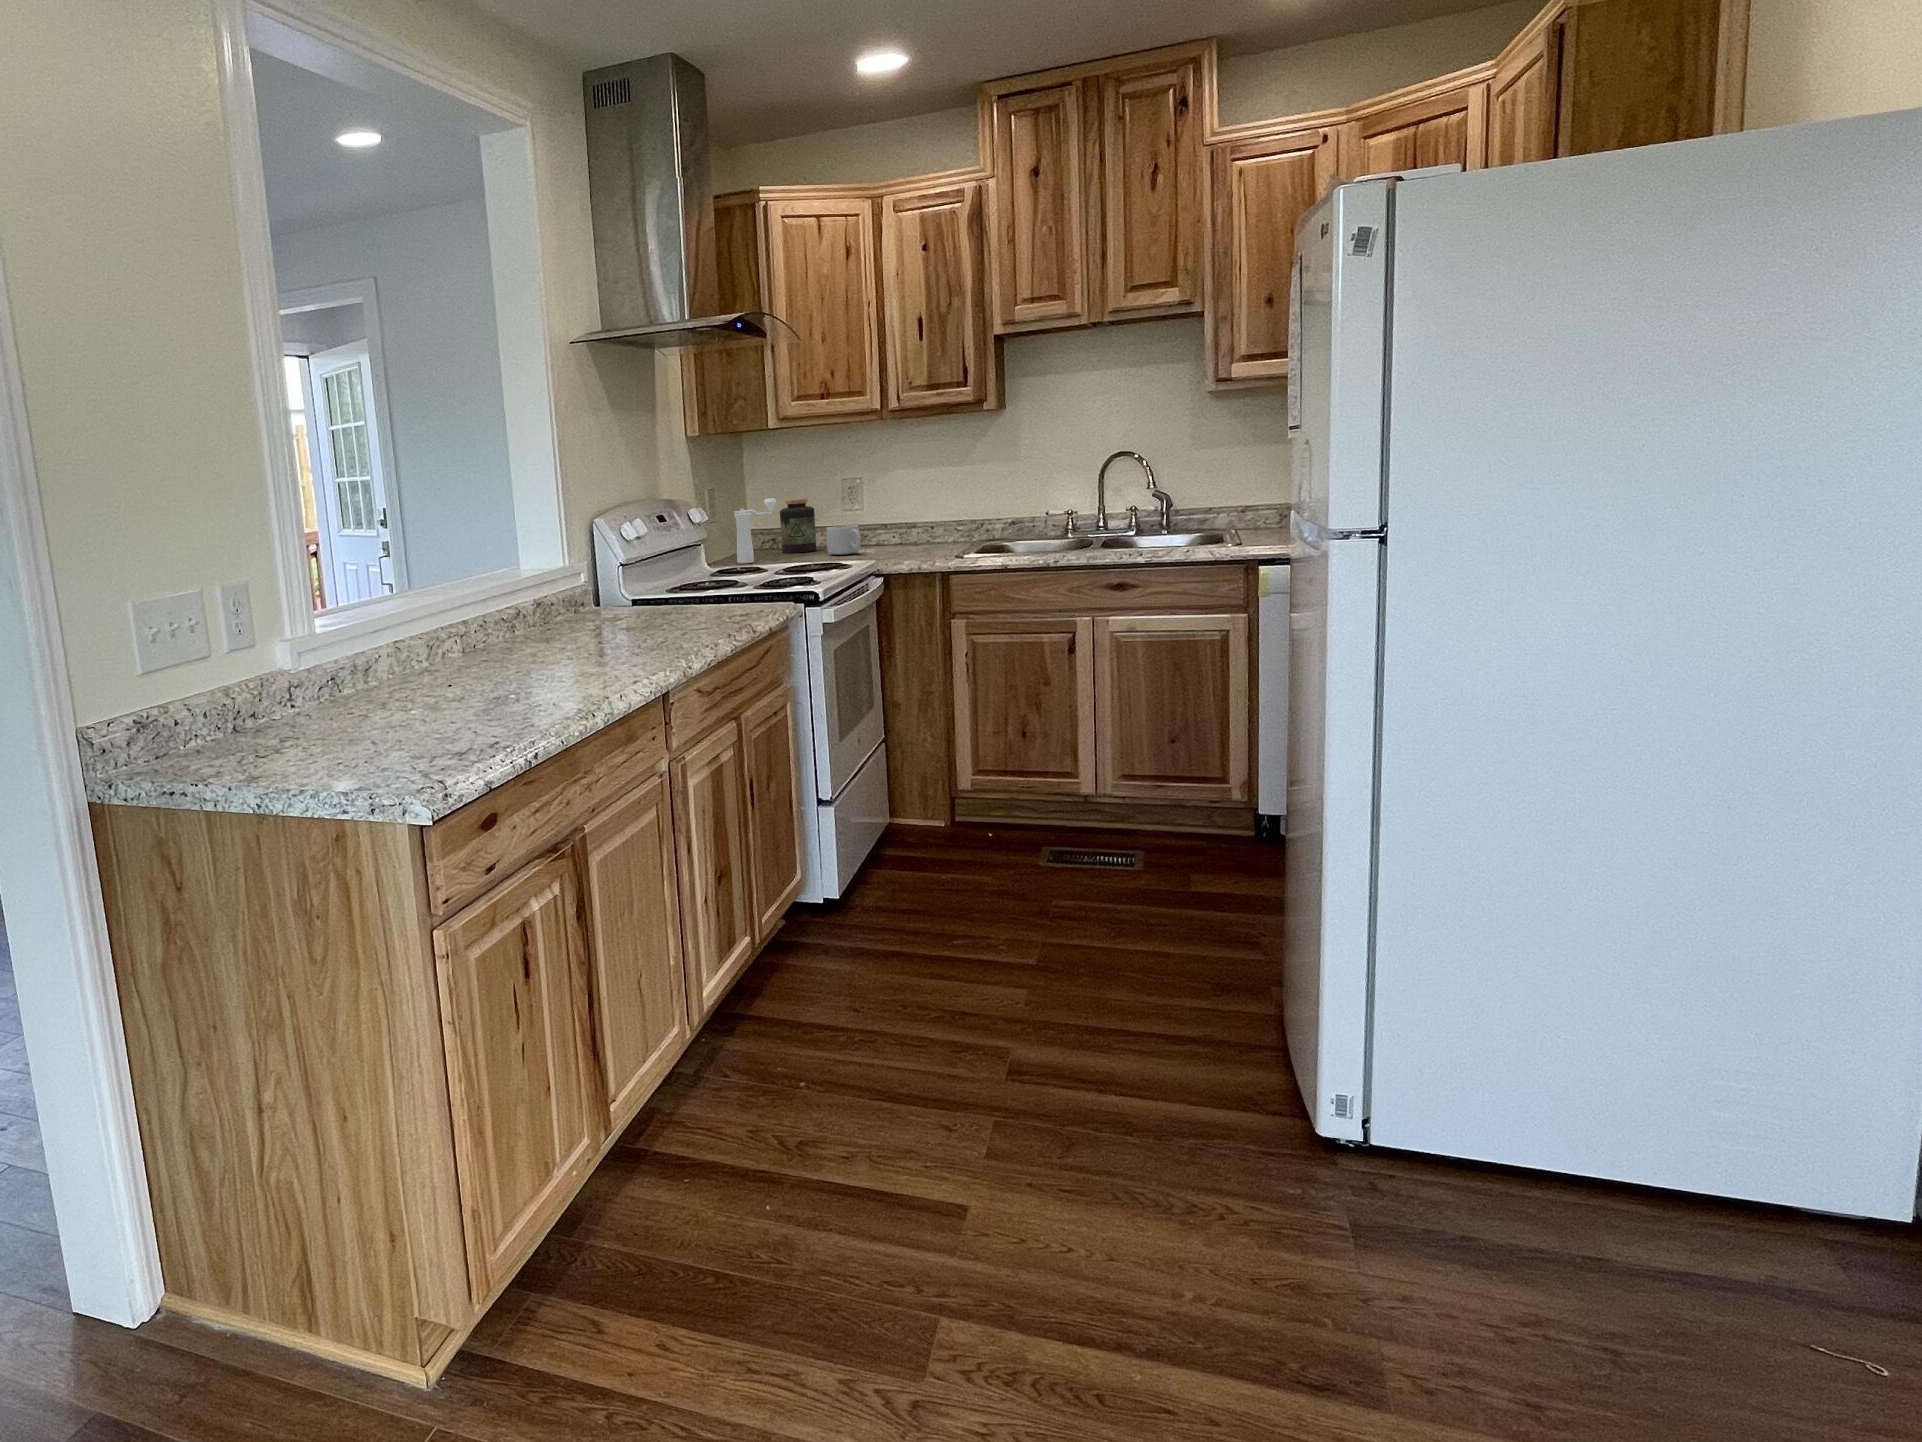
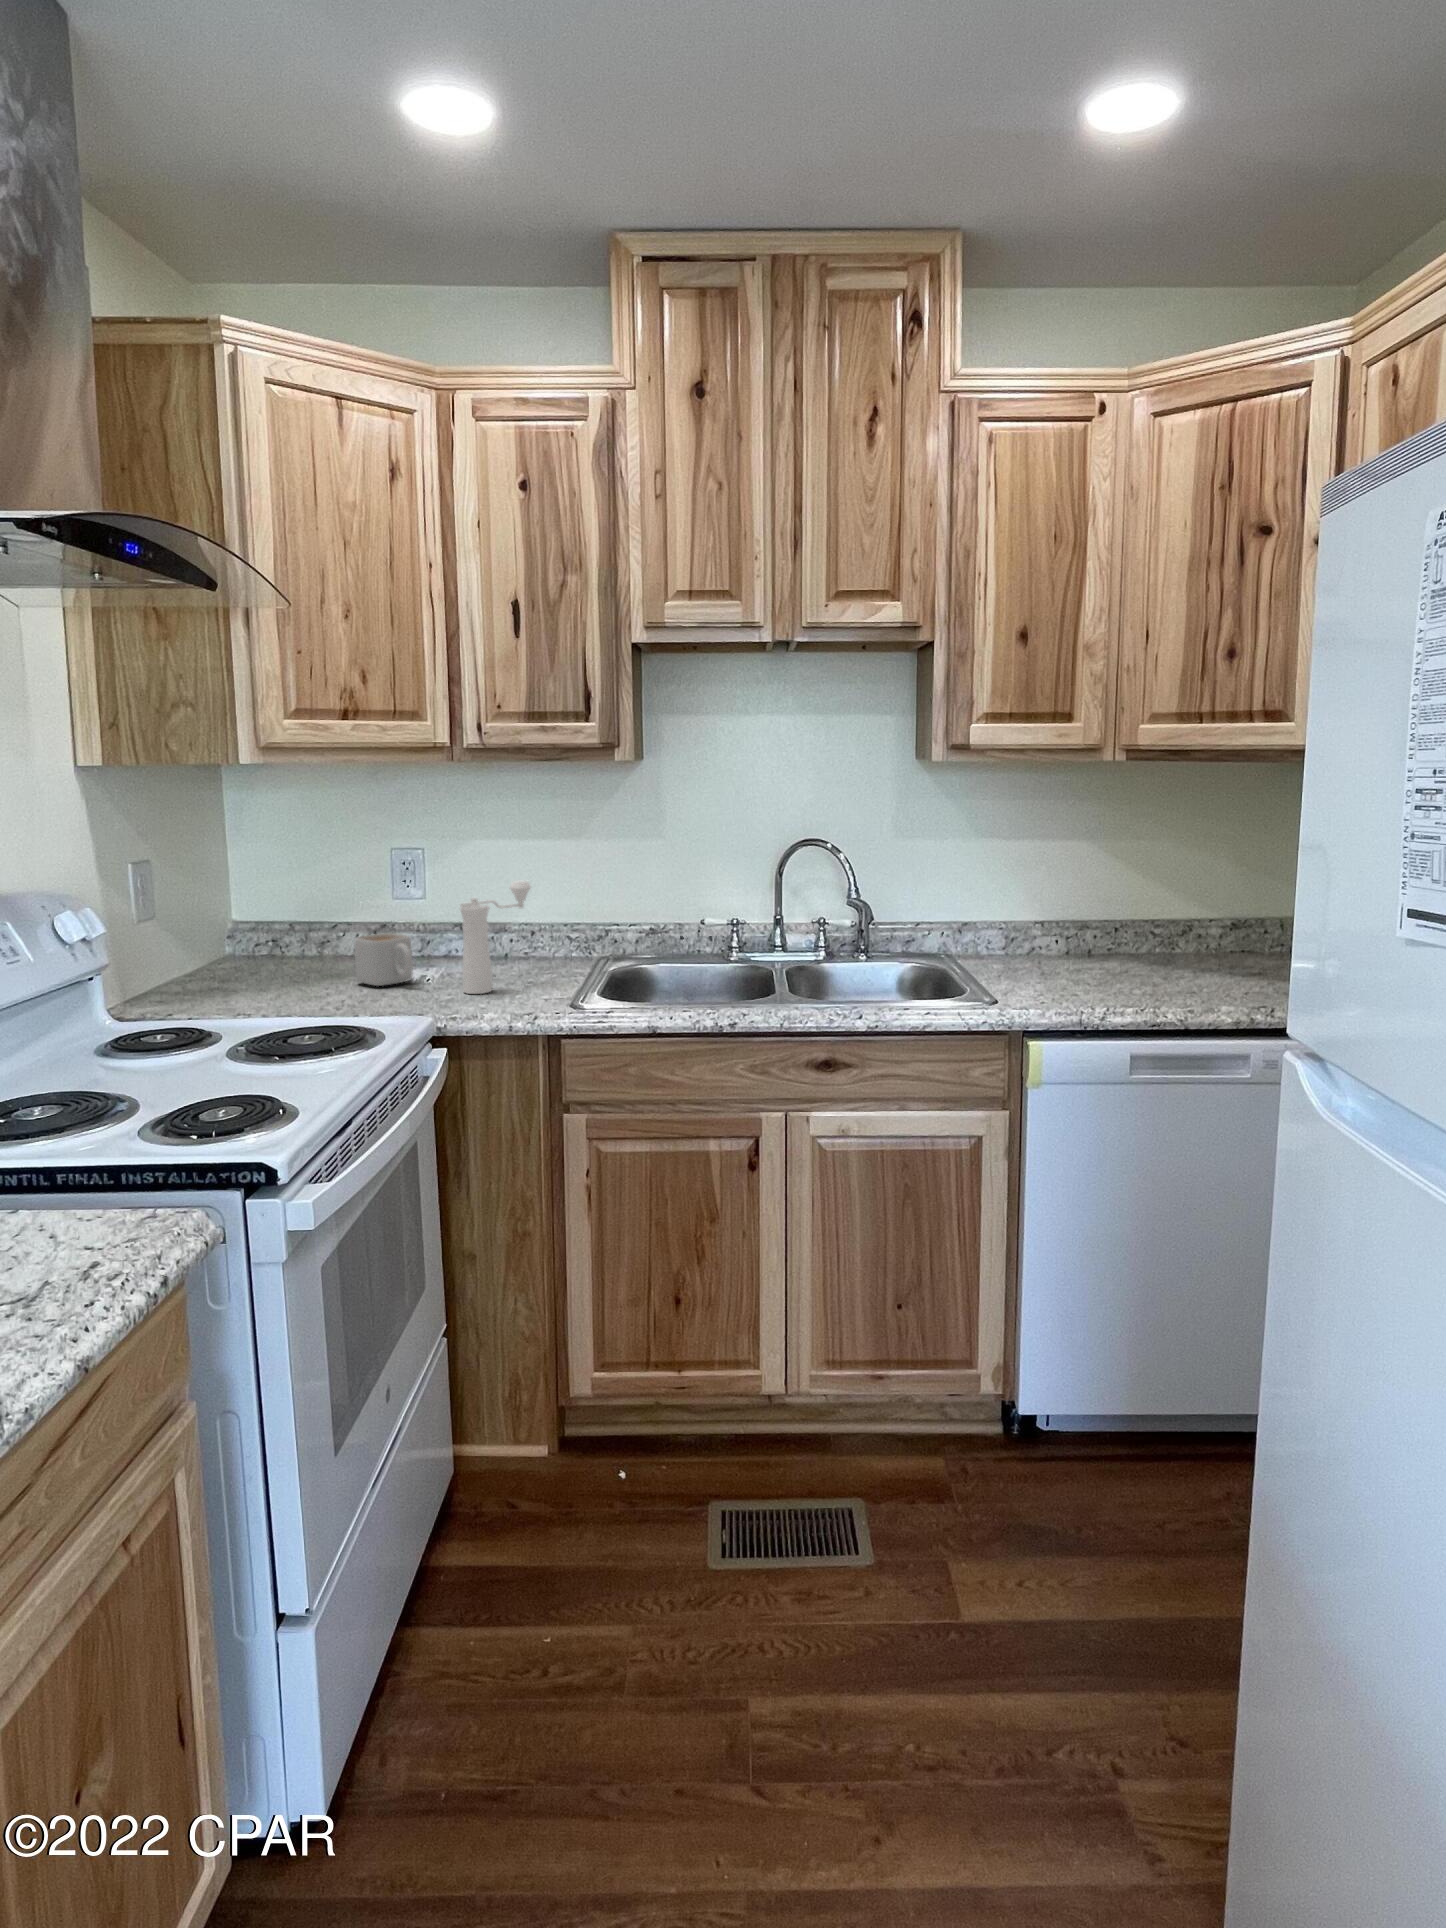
pepper mill: present [734,498,777,564] -> present [460,881,531,994]
jar: present [780,499,816,553] -> none [281,880,345,971]

